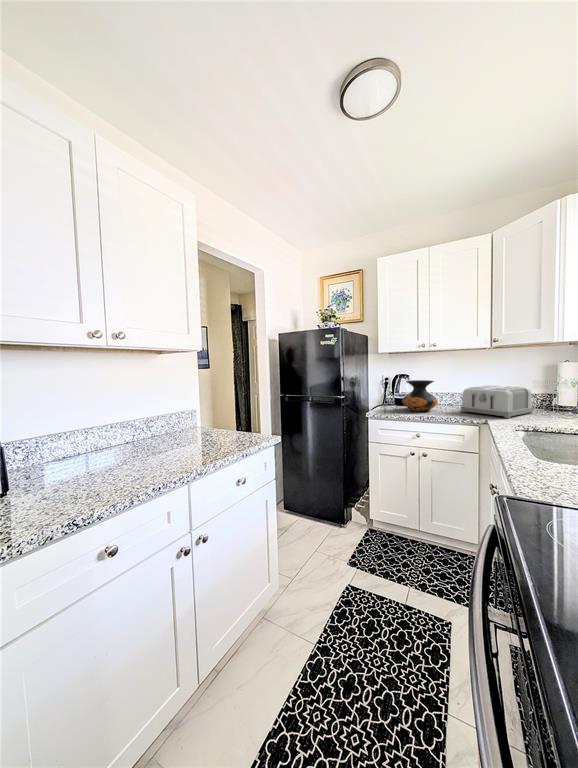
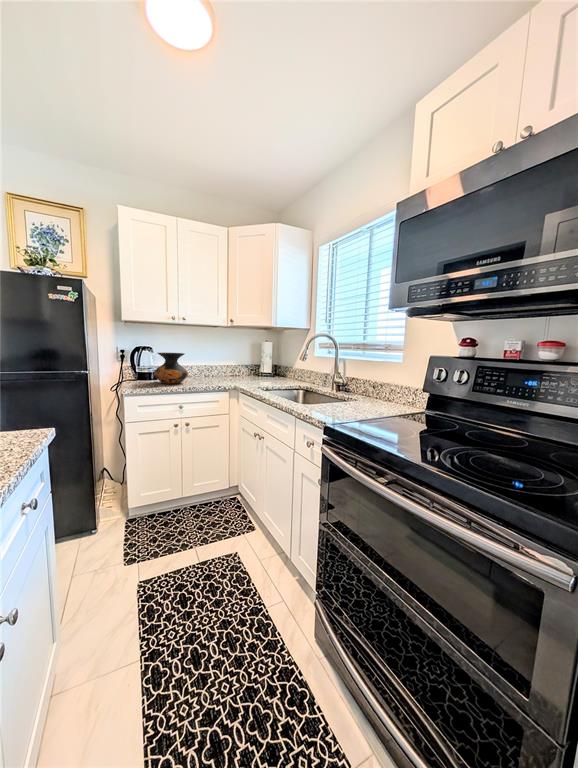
toaster: present [461,385,533,418] -> none [208,358,252,383]

